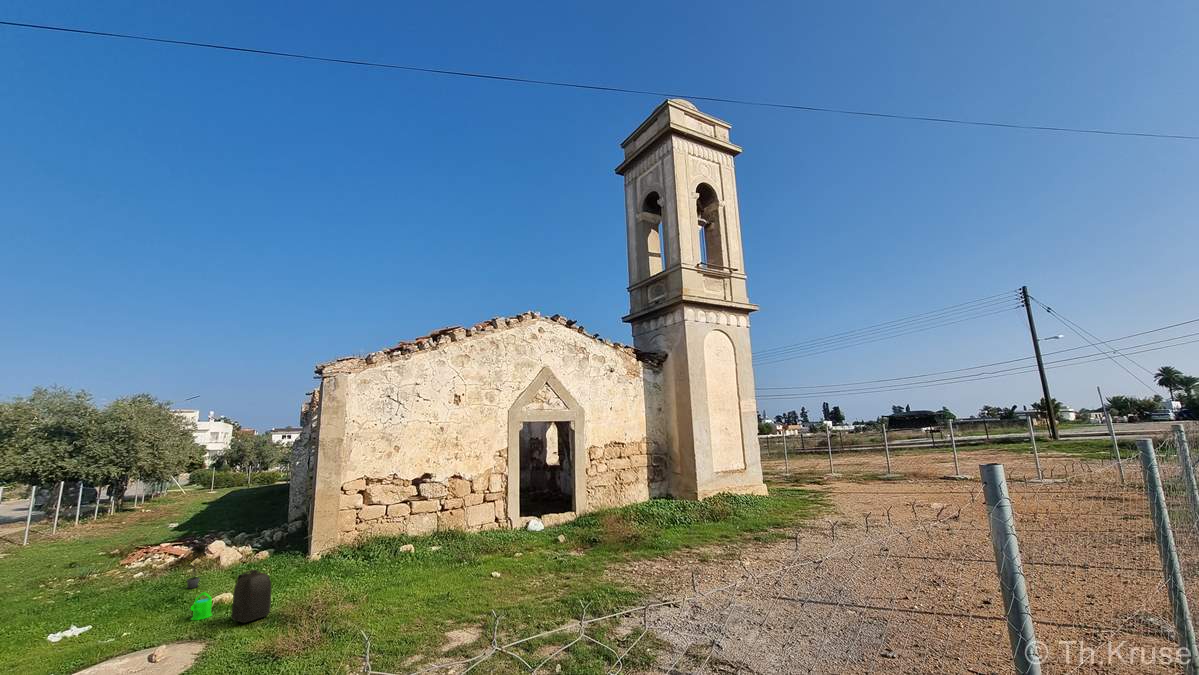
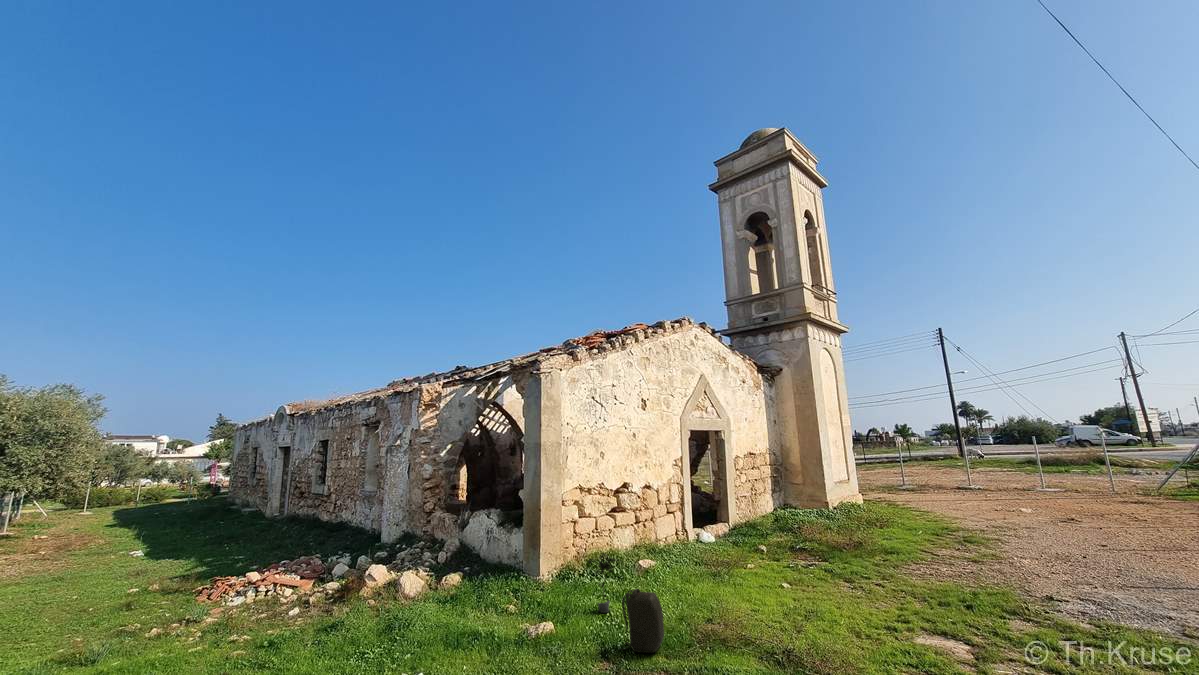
potted plant: present [187,540,208,588] -> present [588,553,621,613]
watering can: present [191,592,212,620] -> none [560,619,581,655]

